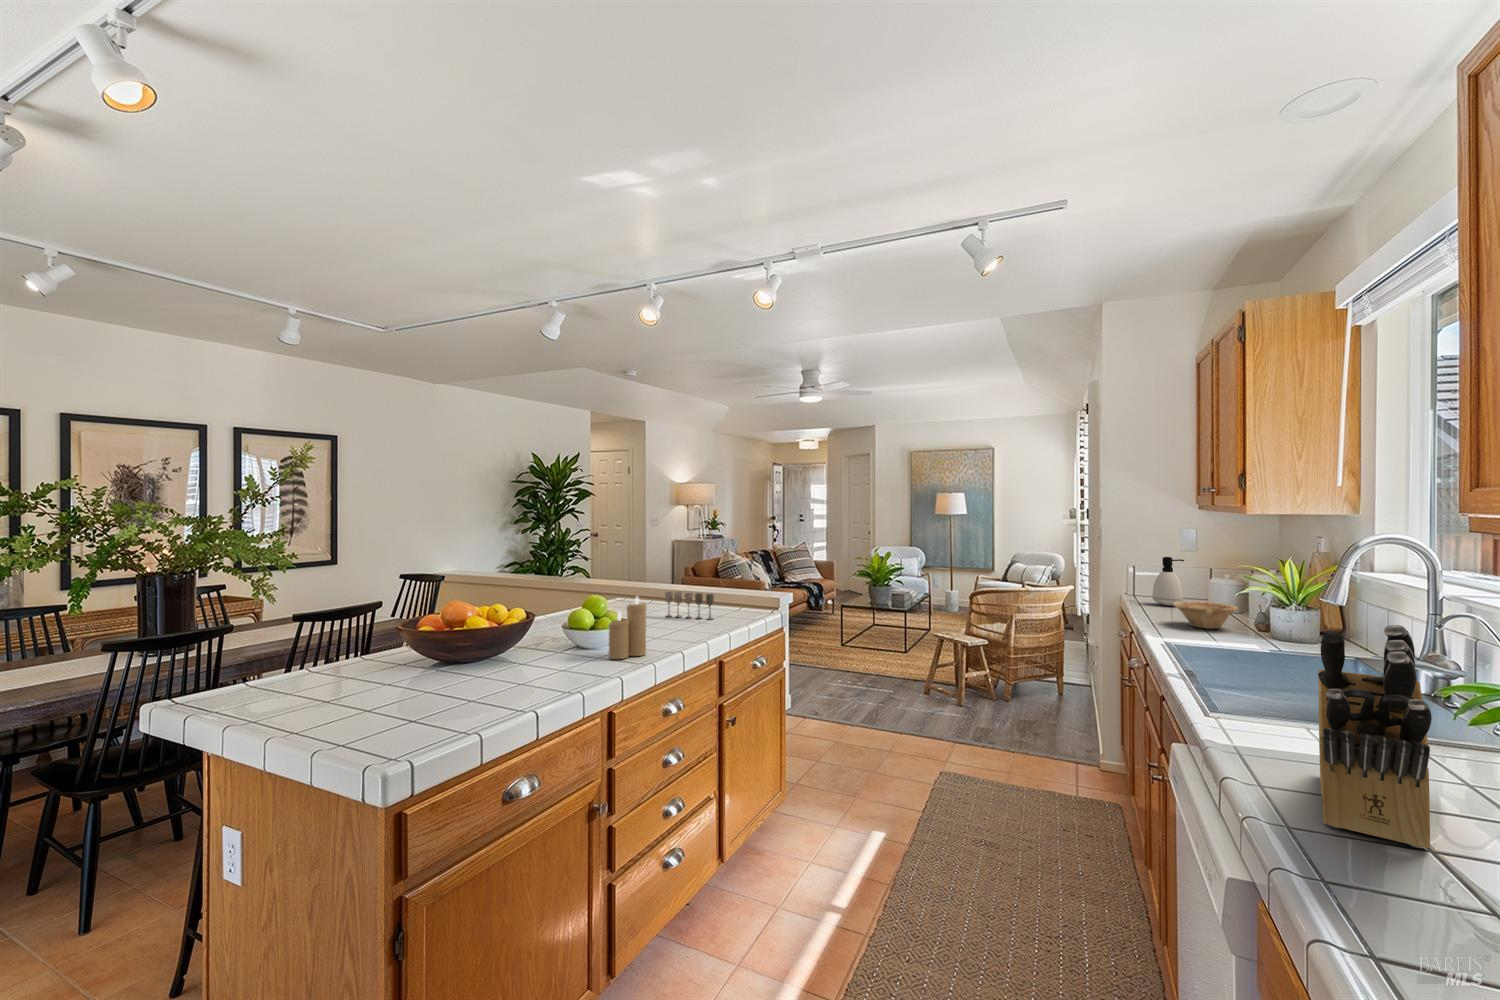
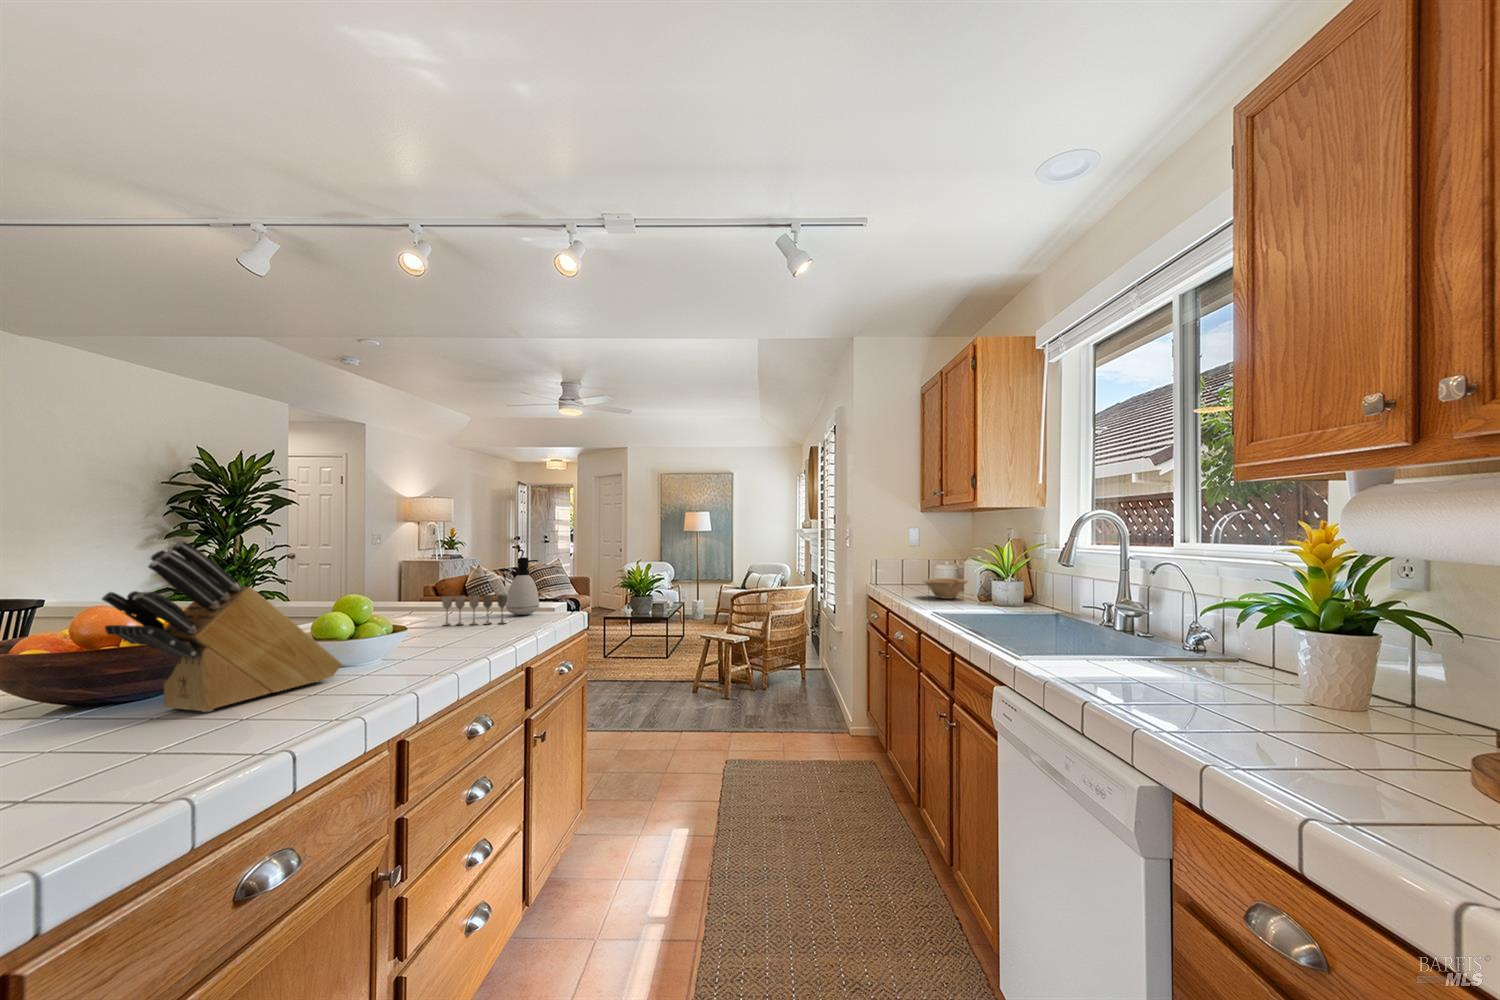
soap dispenser: present [1152,557,1184,605] -> present [506,557,539,615]
candle: present [608,597,646,659] -> none [387,589,442,672]
knife block: present [1318,625,1432,848] -> present [102,540,341,712]

